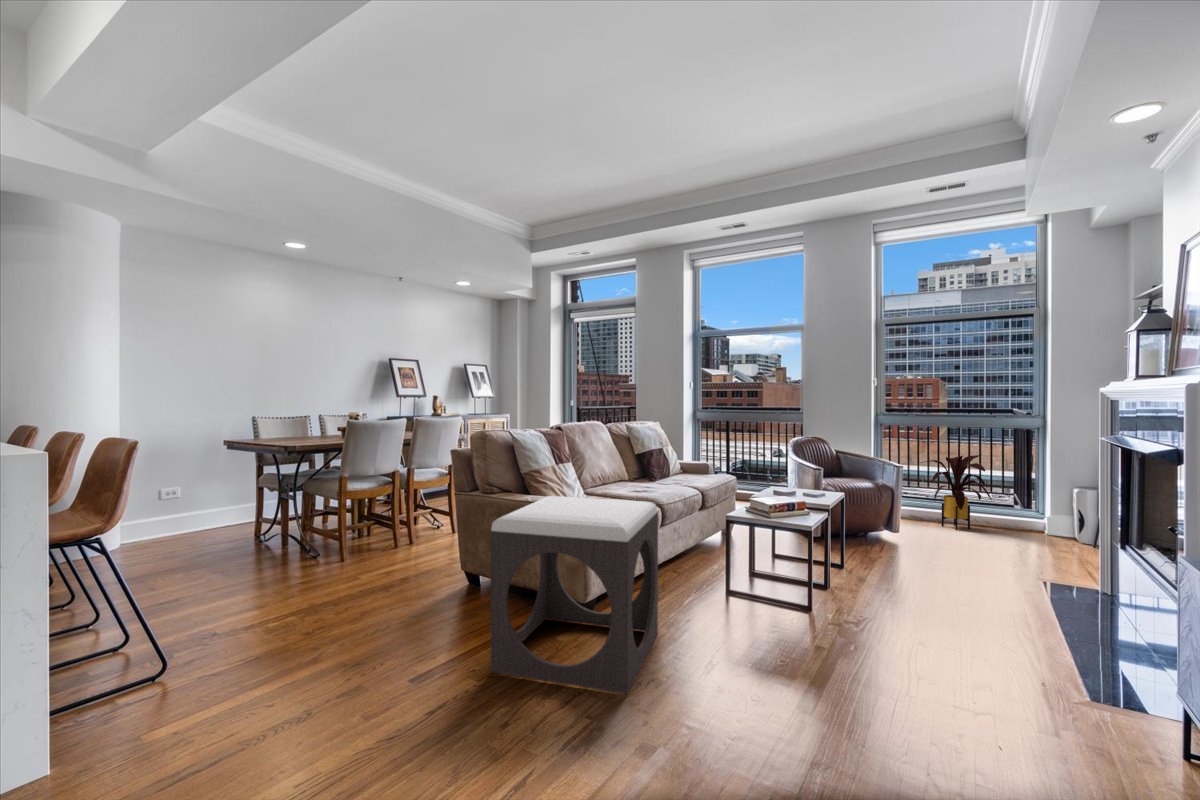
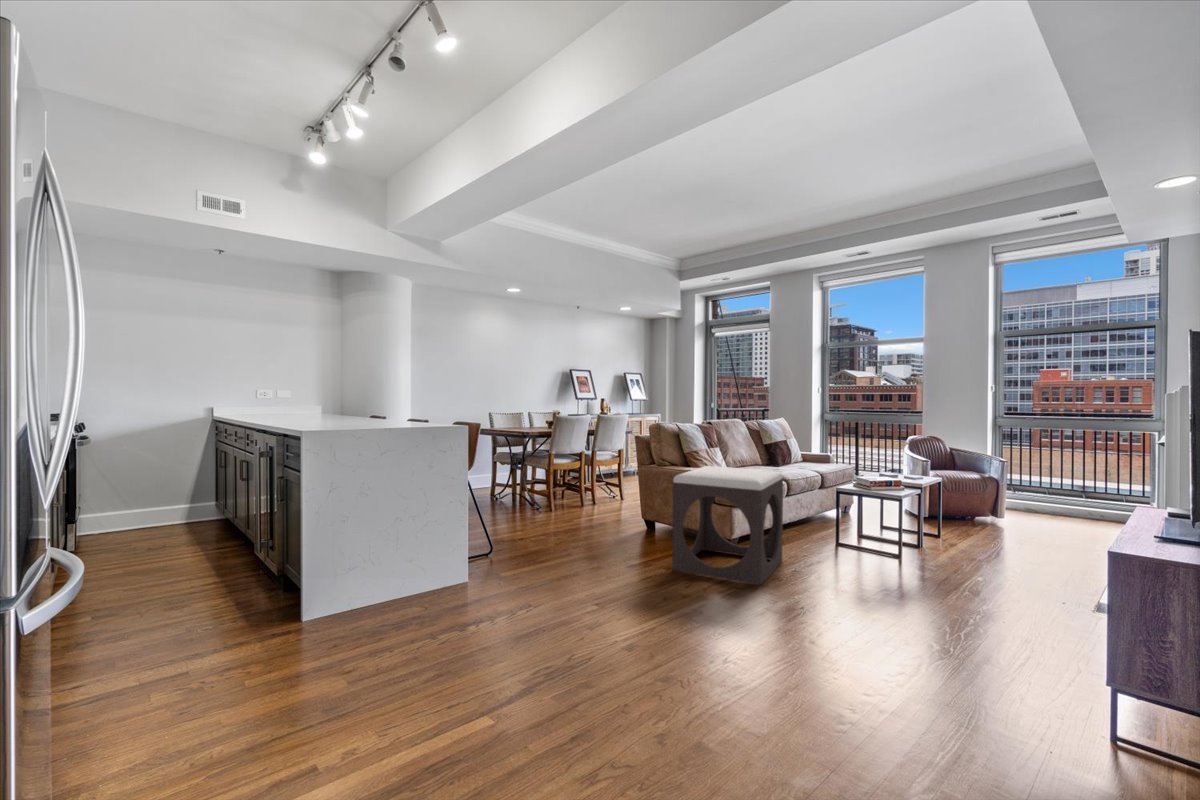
house plant: present [925,455,992,530] -> none [1032,453,1102,519]

